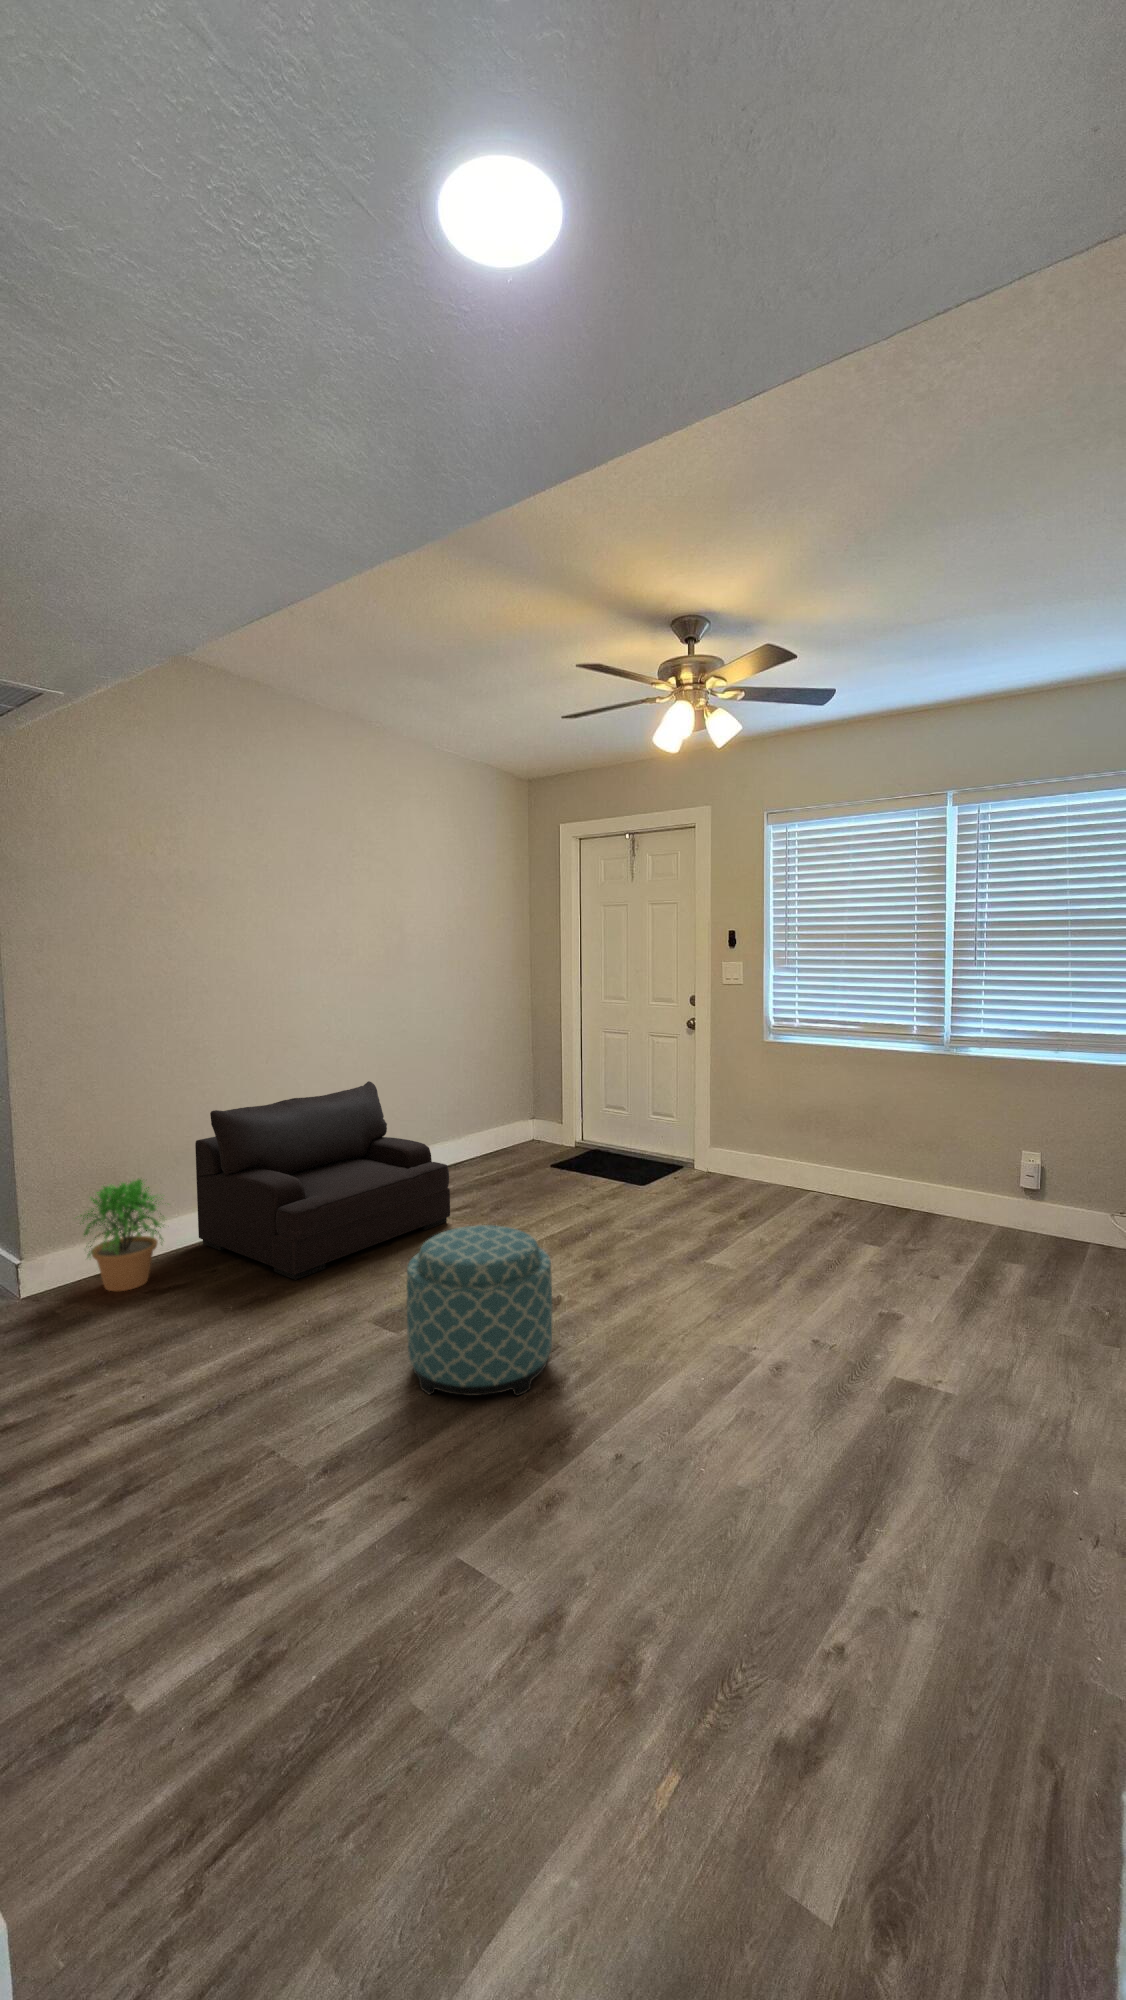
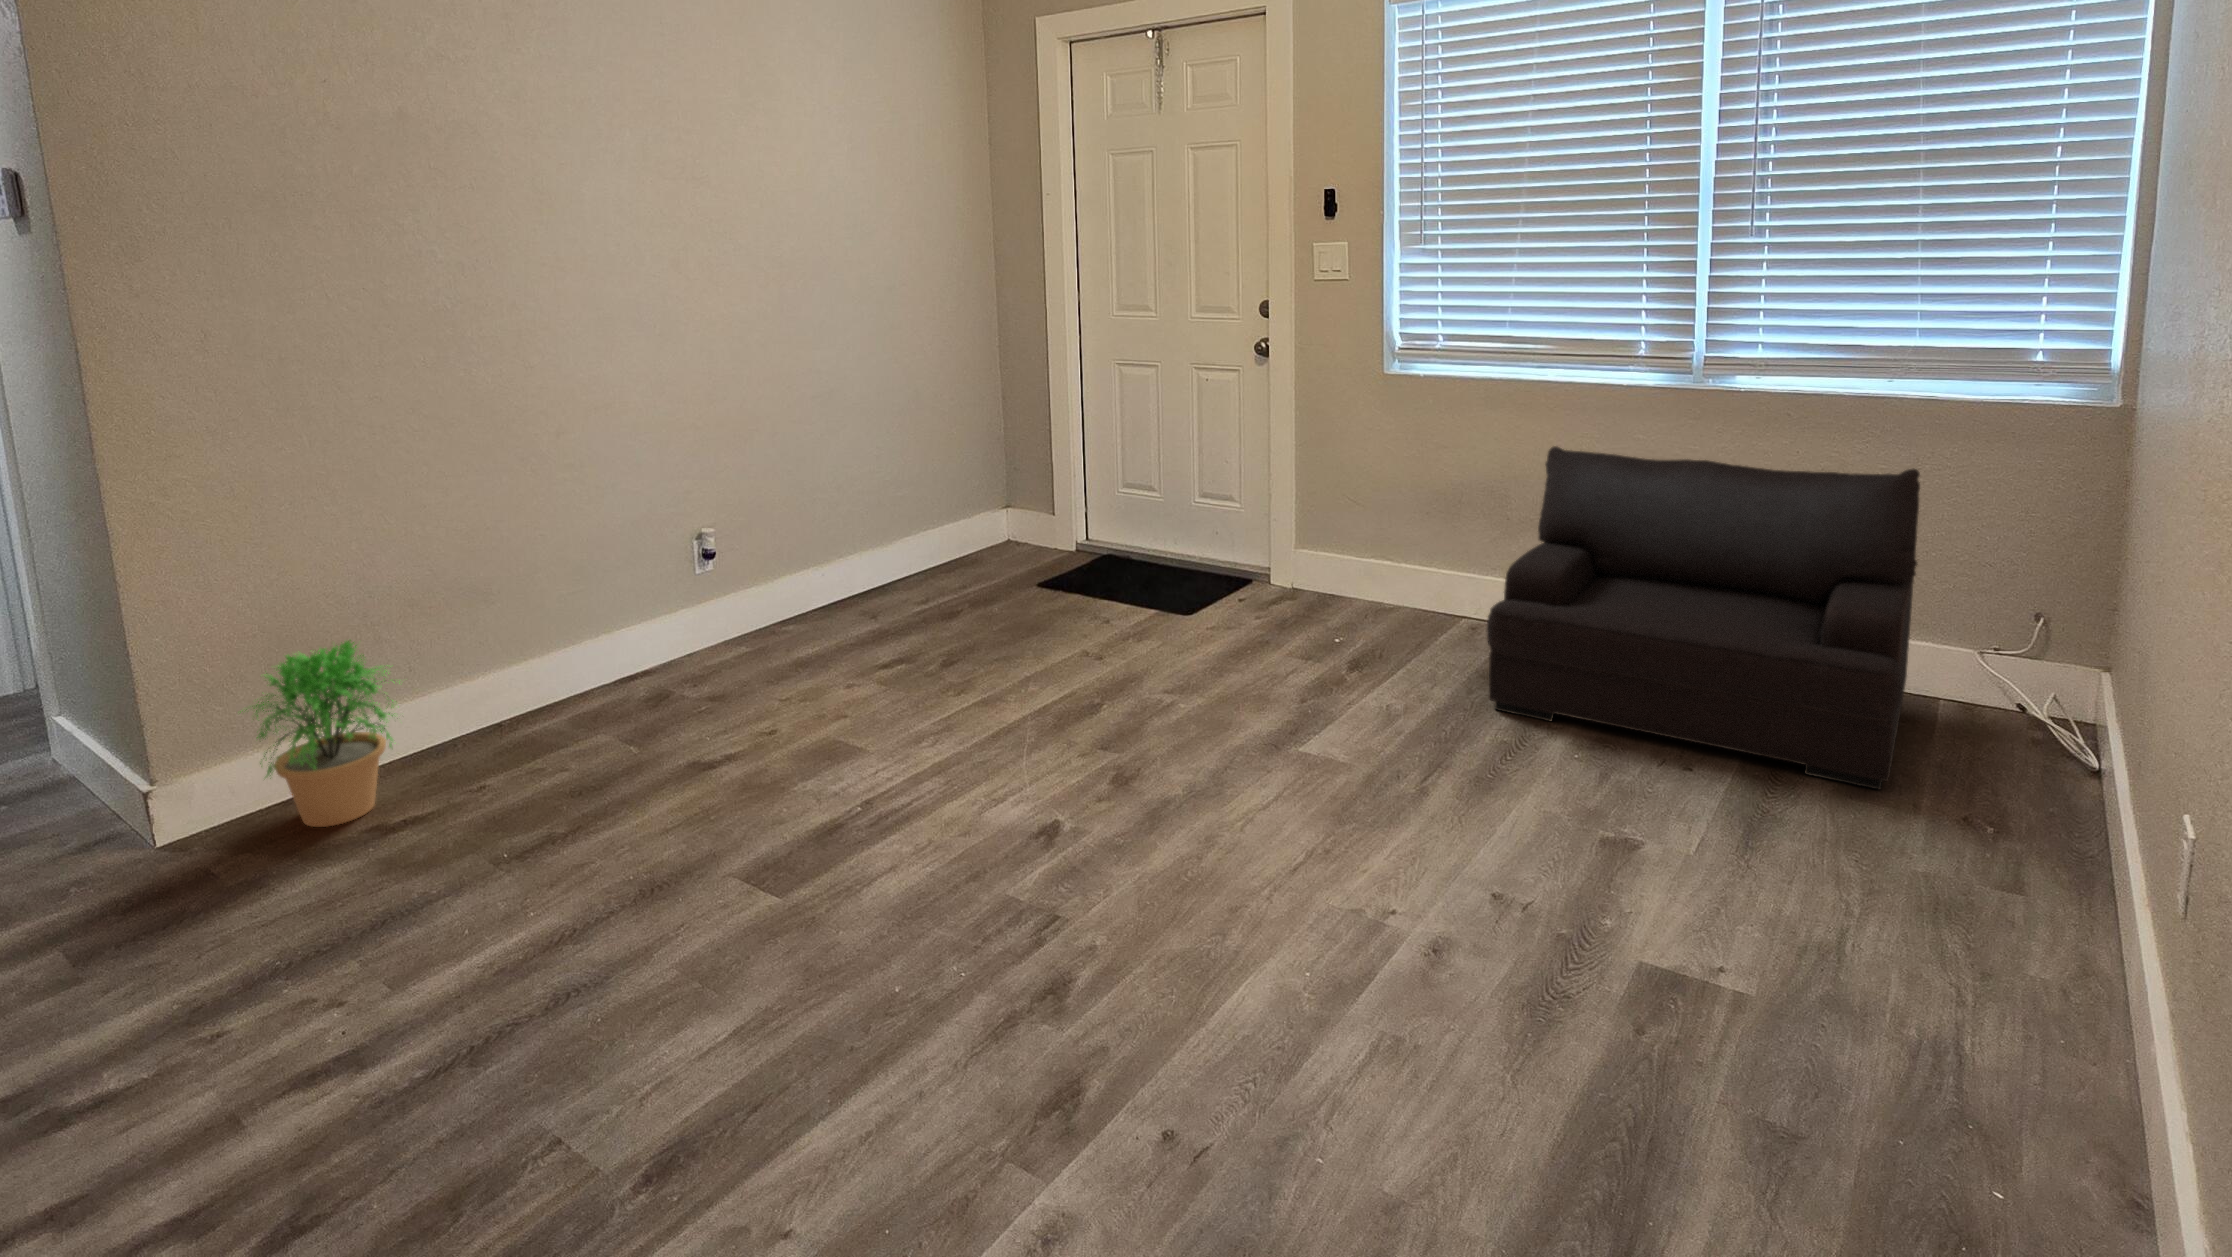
armchair: present [195,1081,450,1280] -> present [1487,446,1920,789]
ottoman: present [407,1225,552,1396] -> none [787,718,1043,1022]

